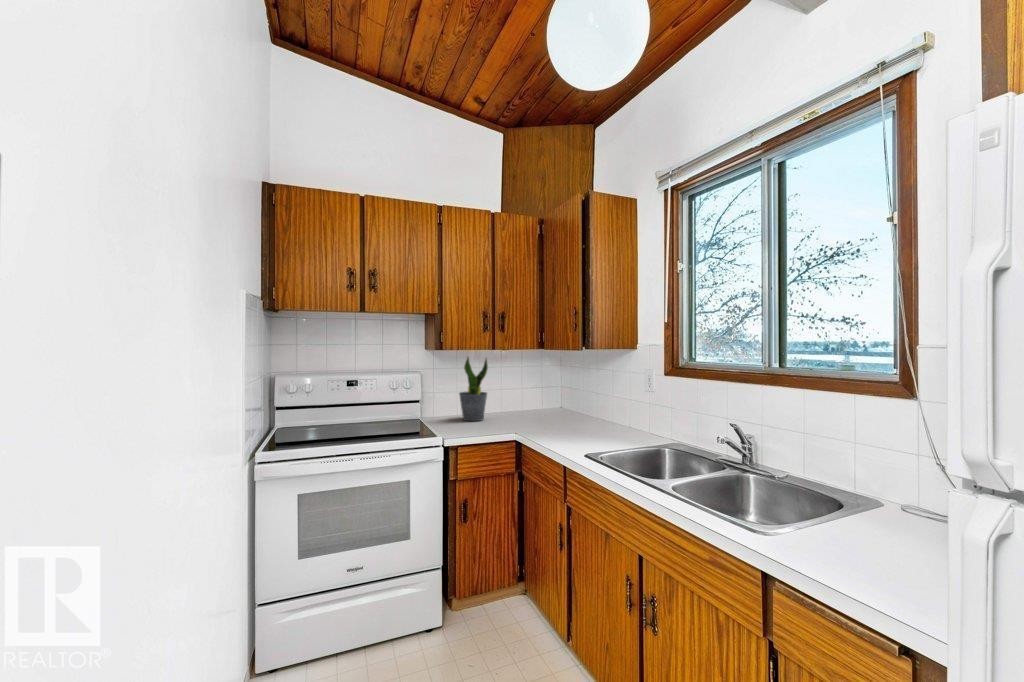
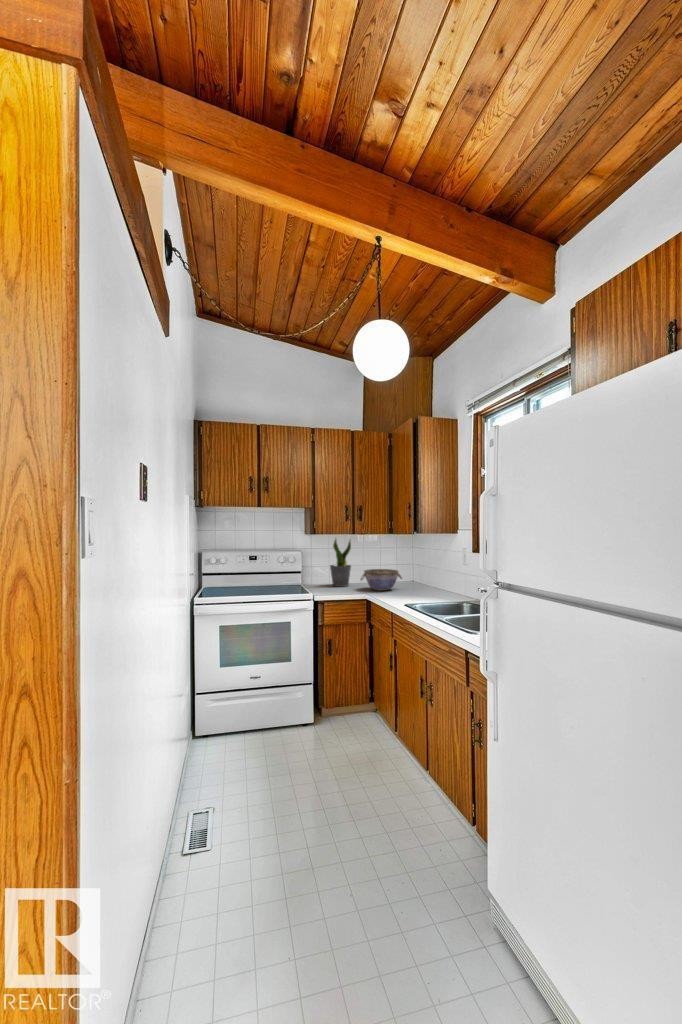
bowl: none [503,397,557,427] -> present [361,569,402,591]

